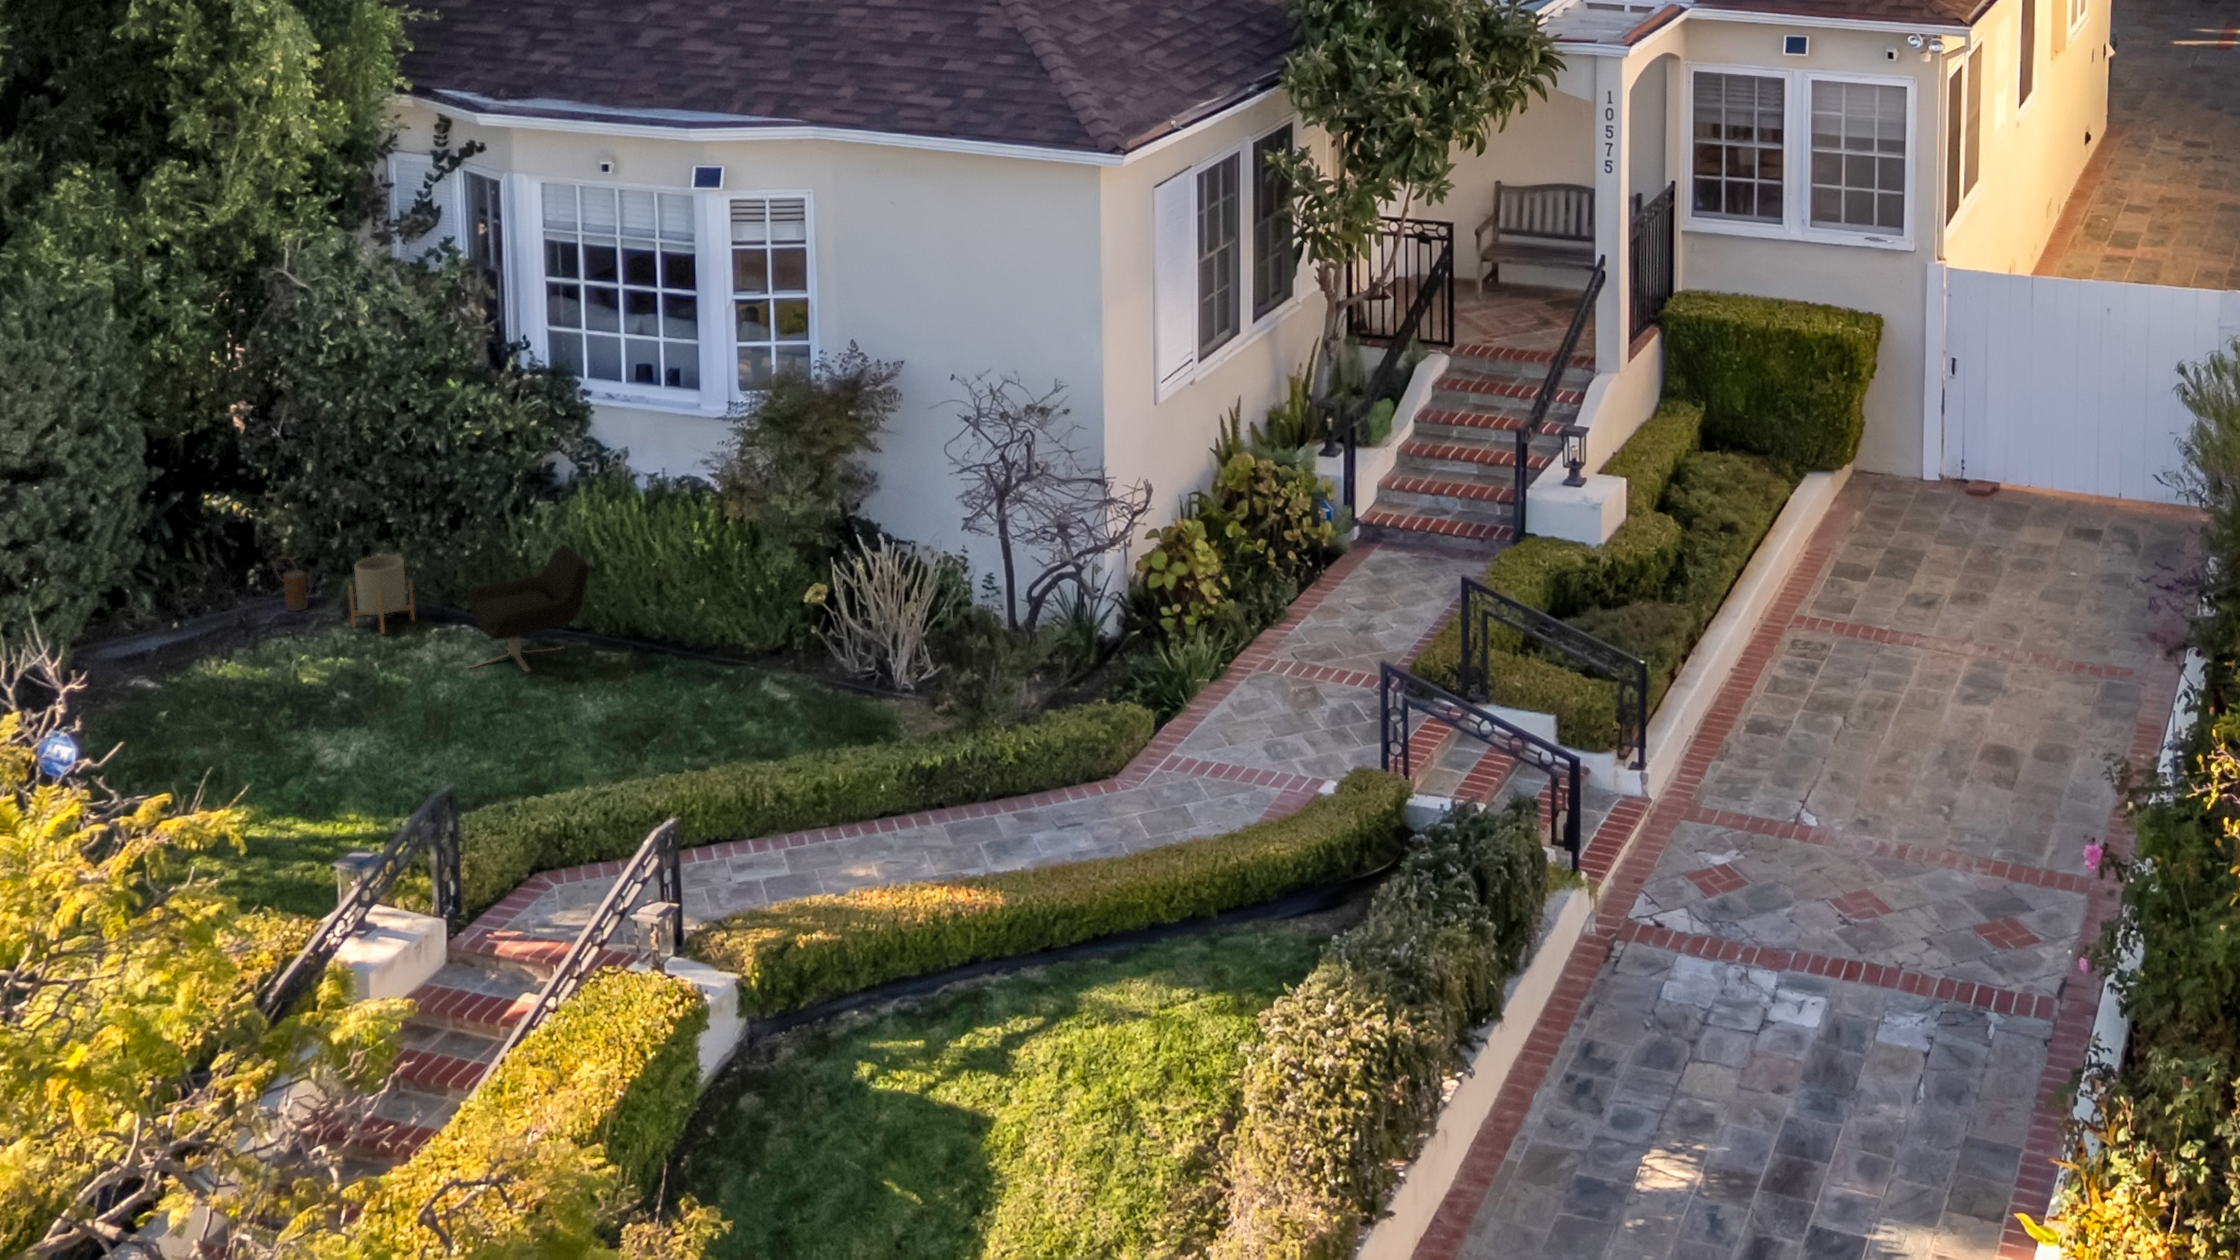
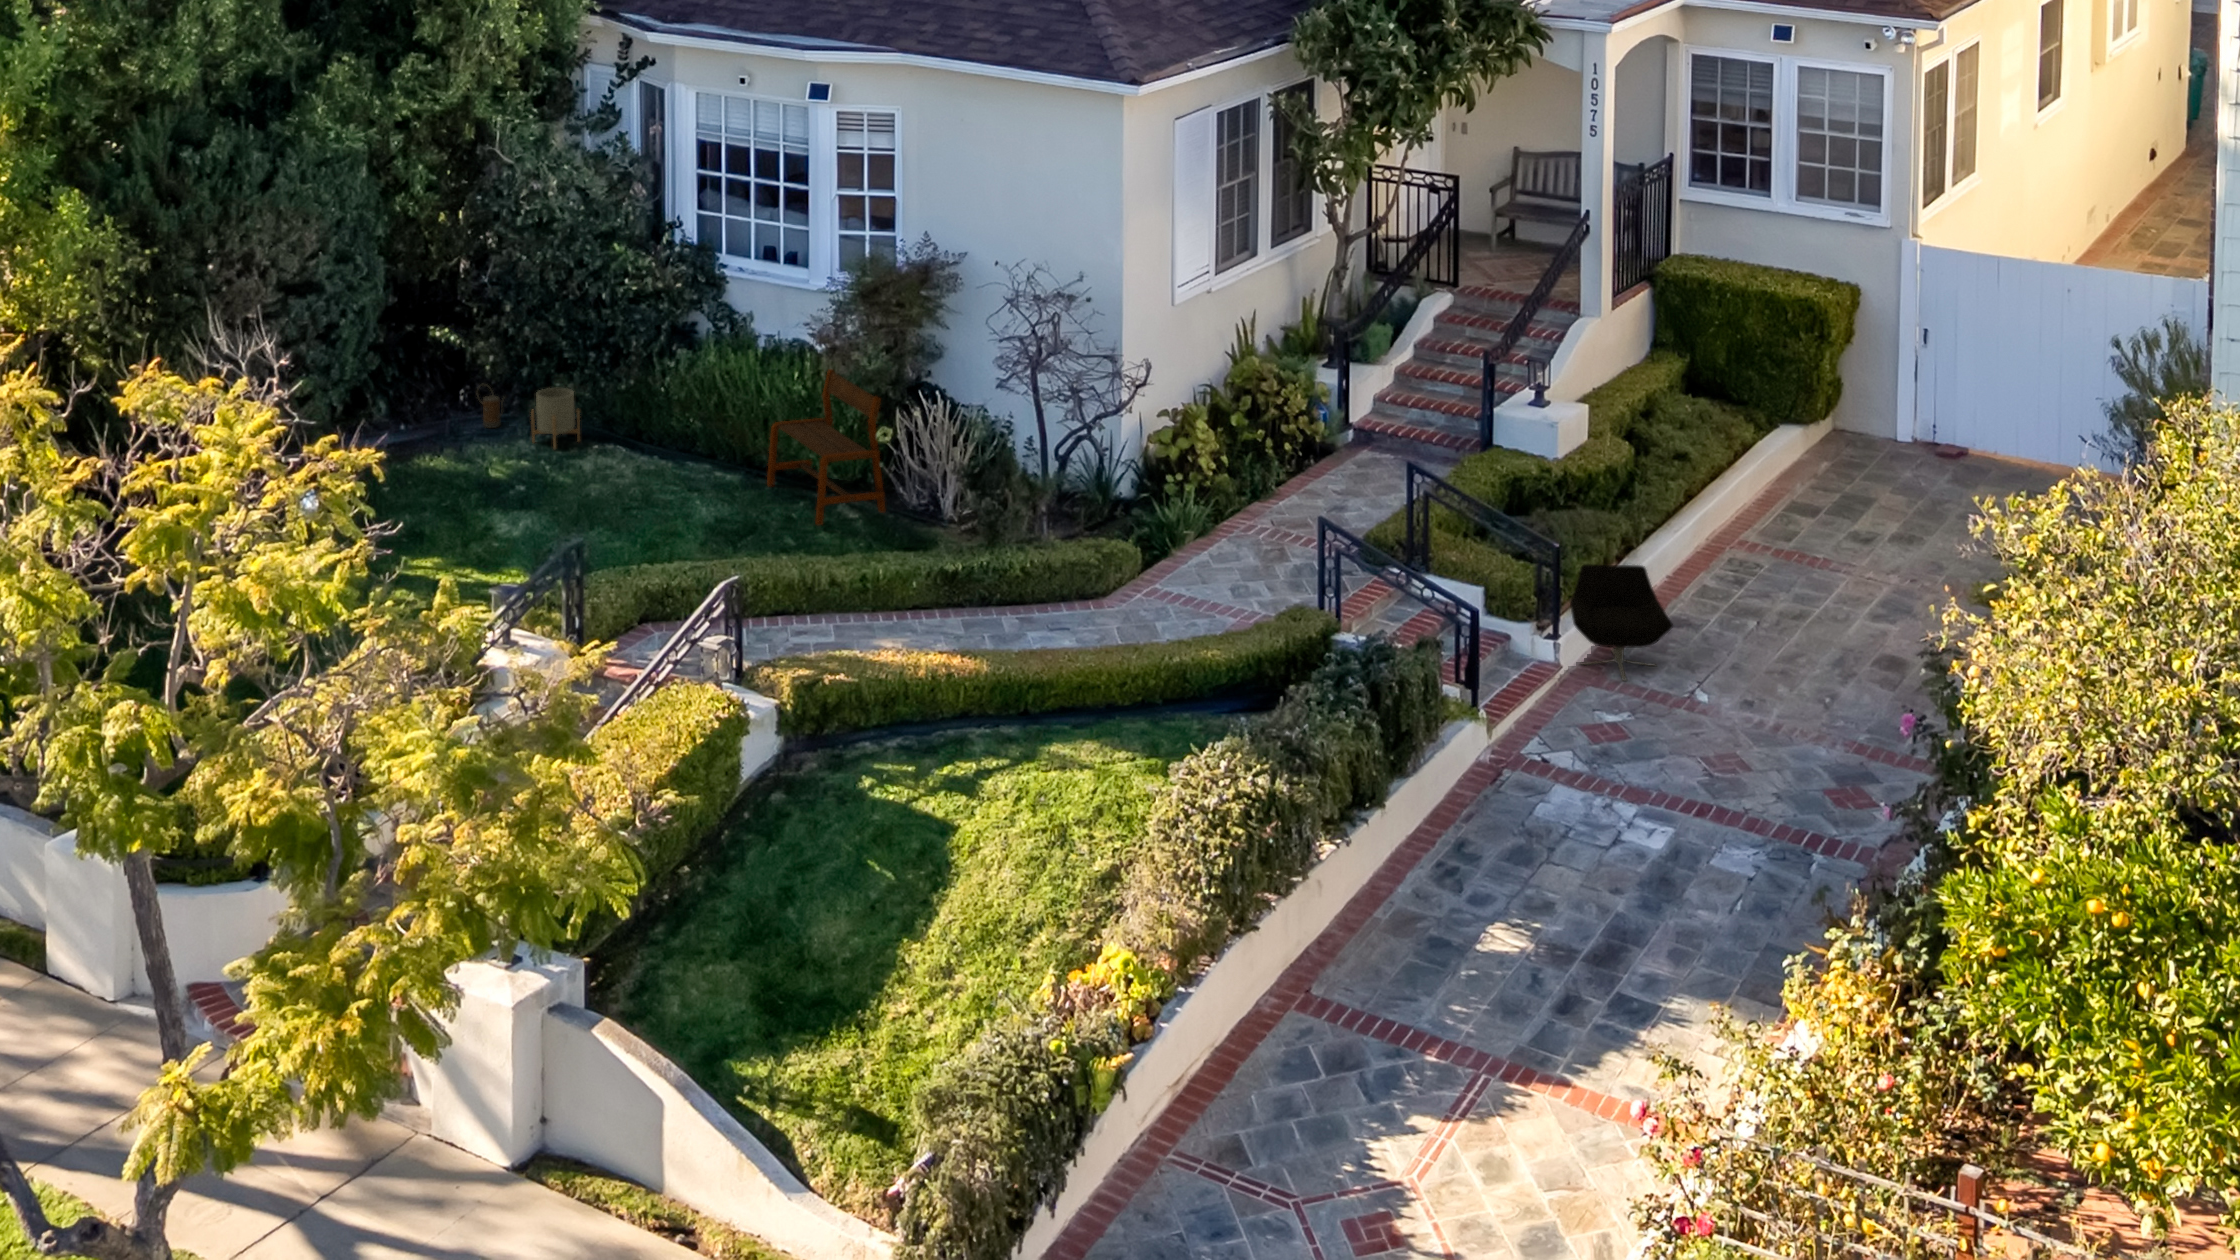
bench: none [661,510,817,710] -> present [767,369,886,525]
lounge chair: present [467,545,590,672] -> present [1570,564,1673,681]

